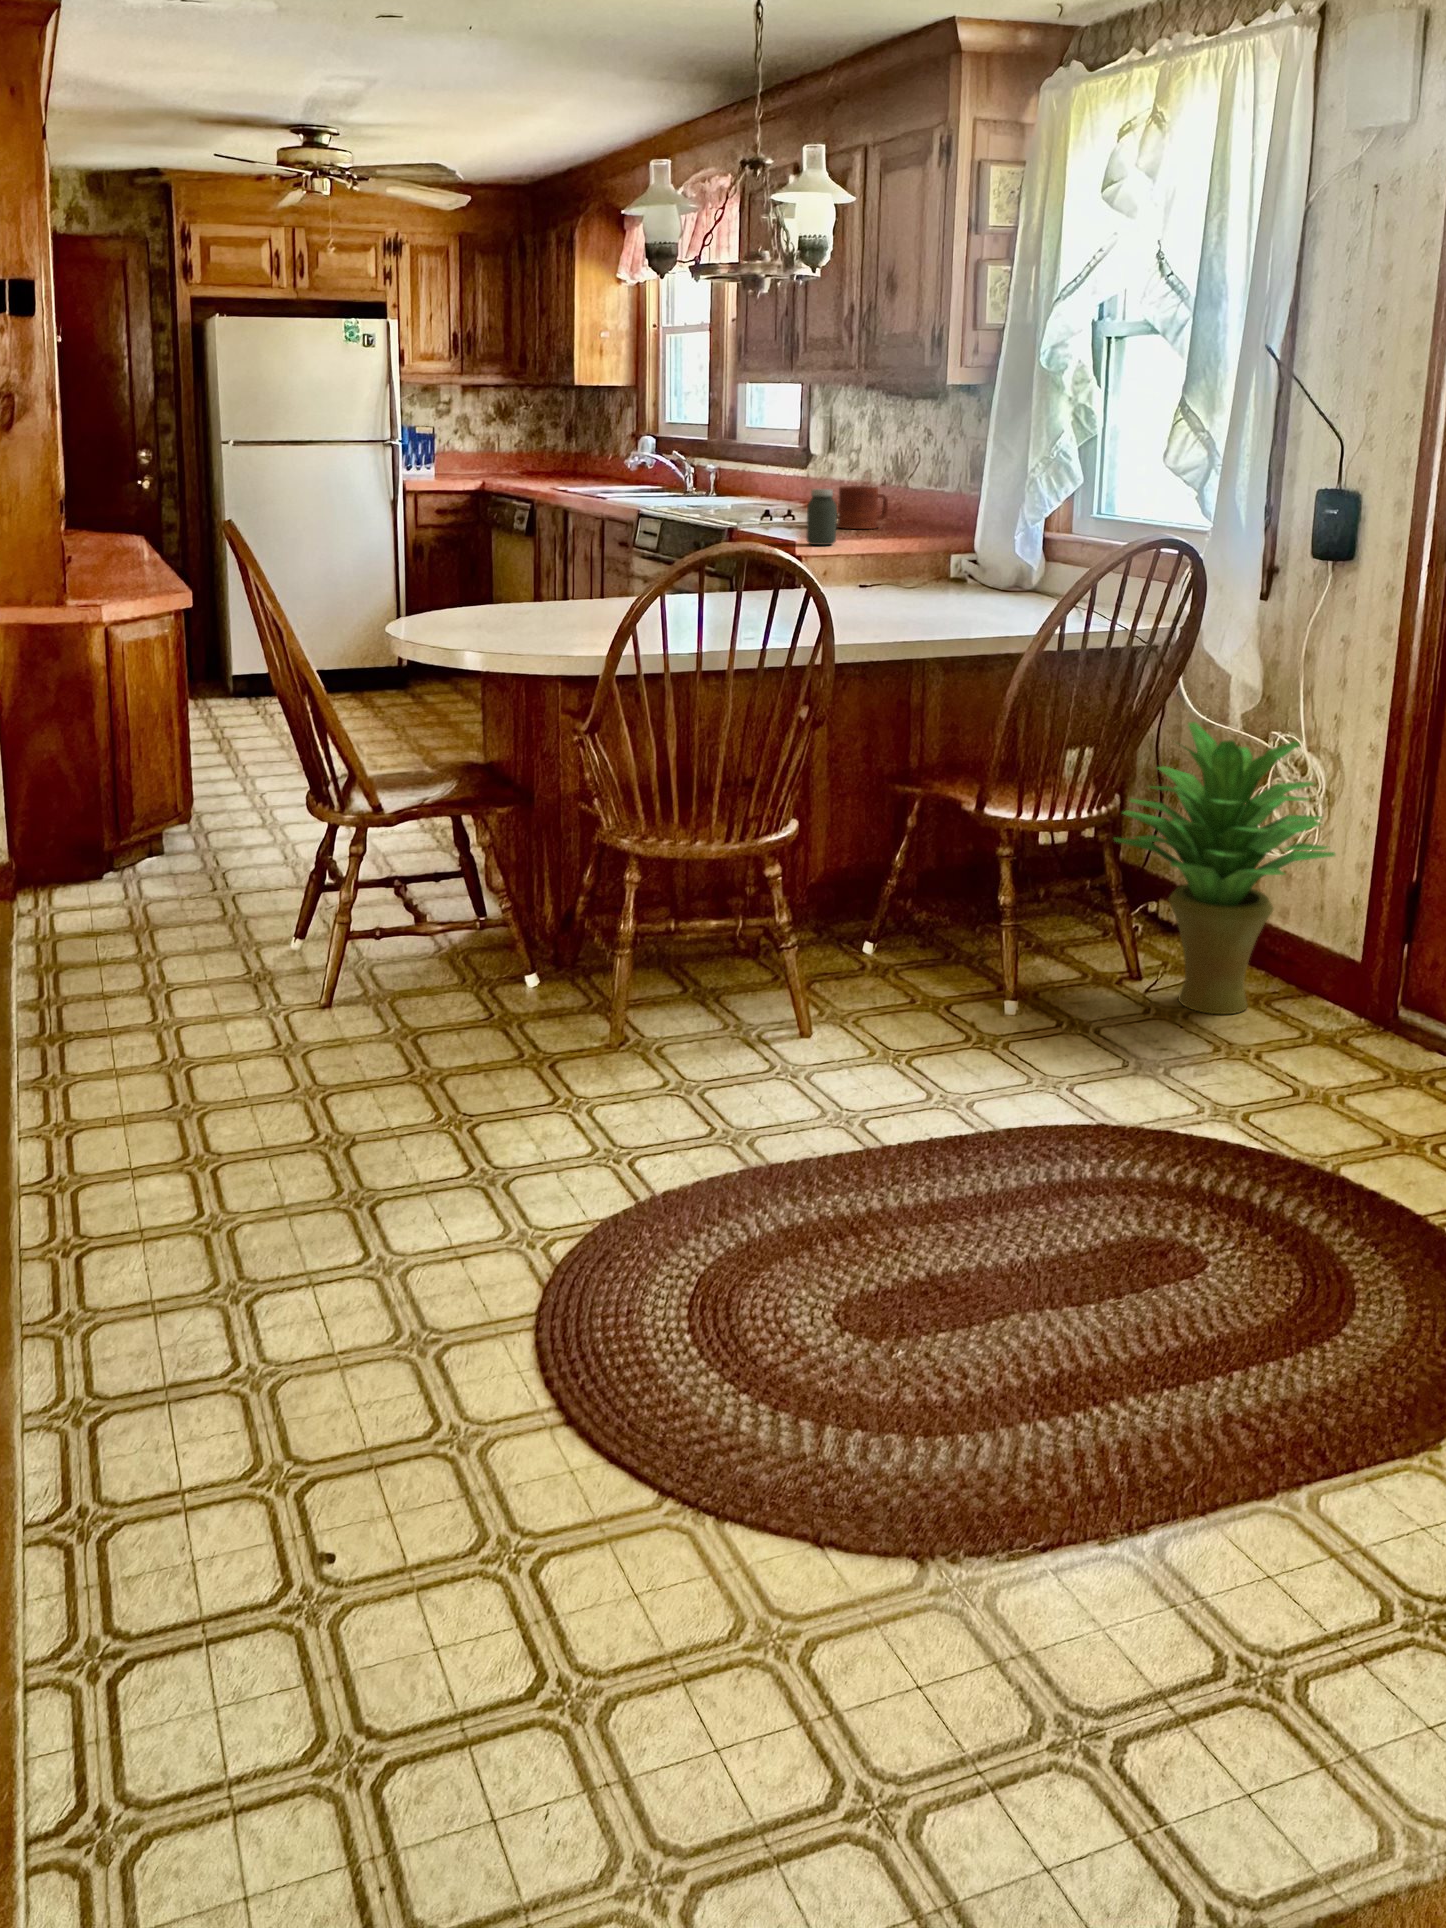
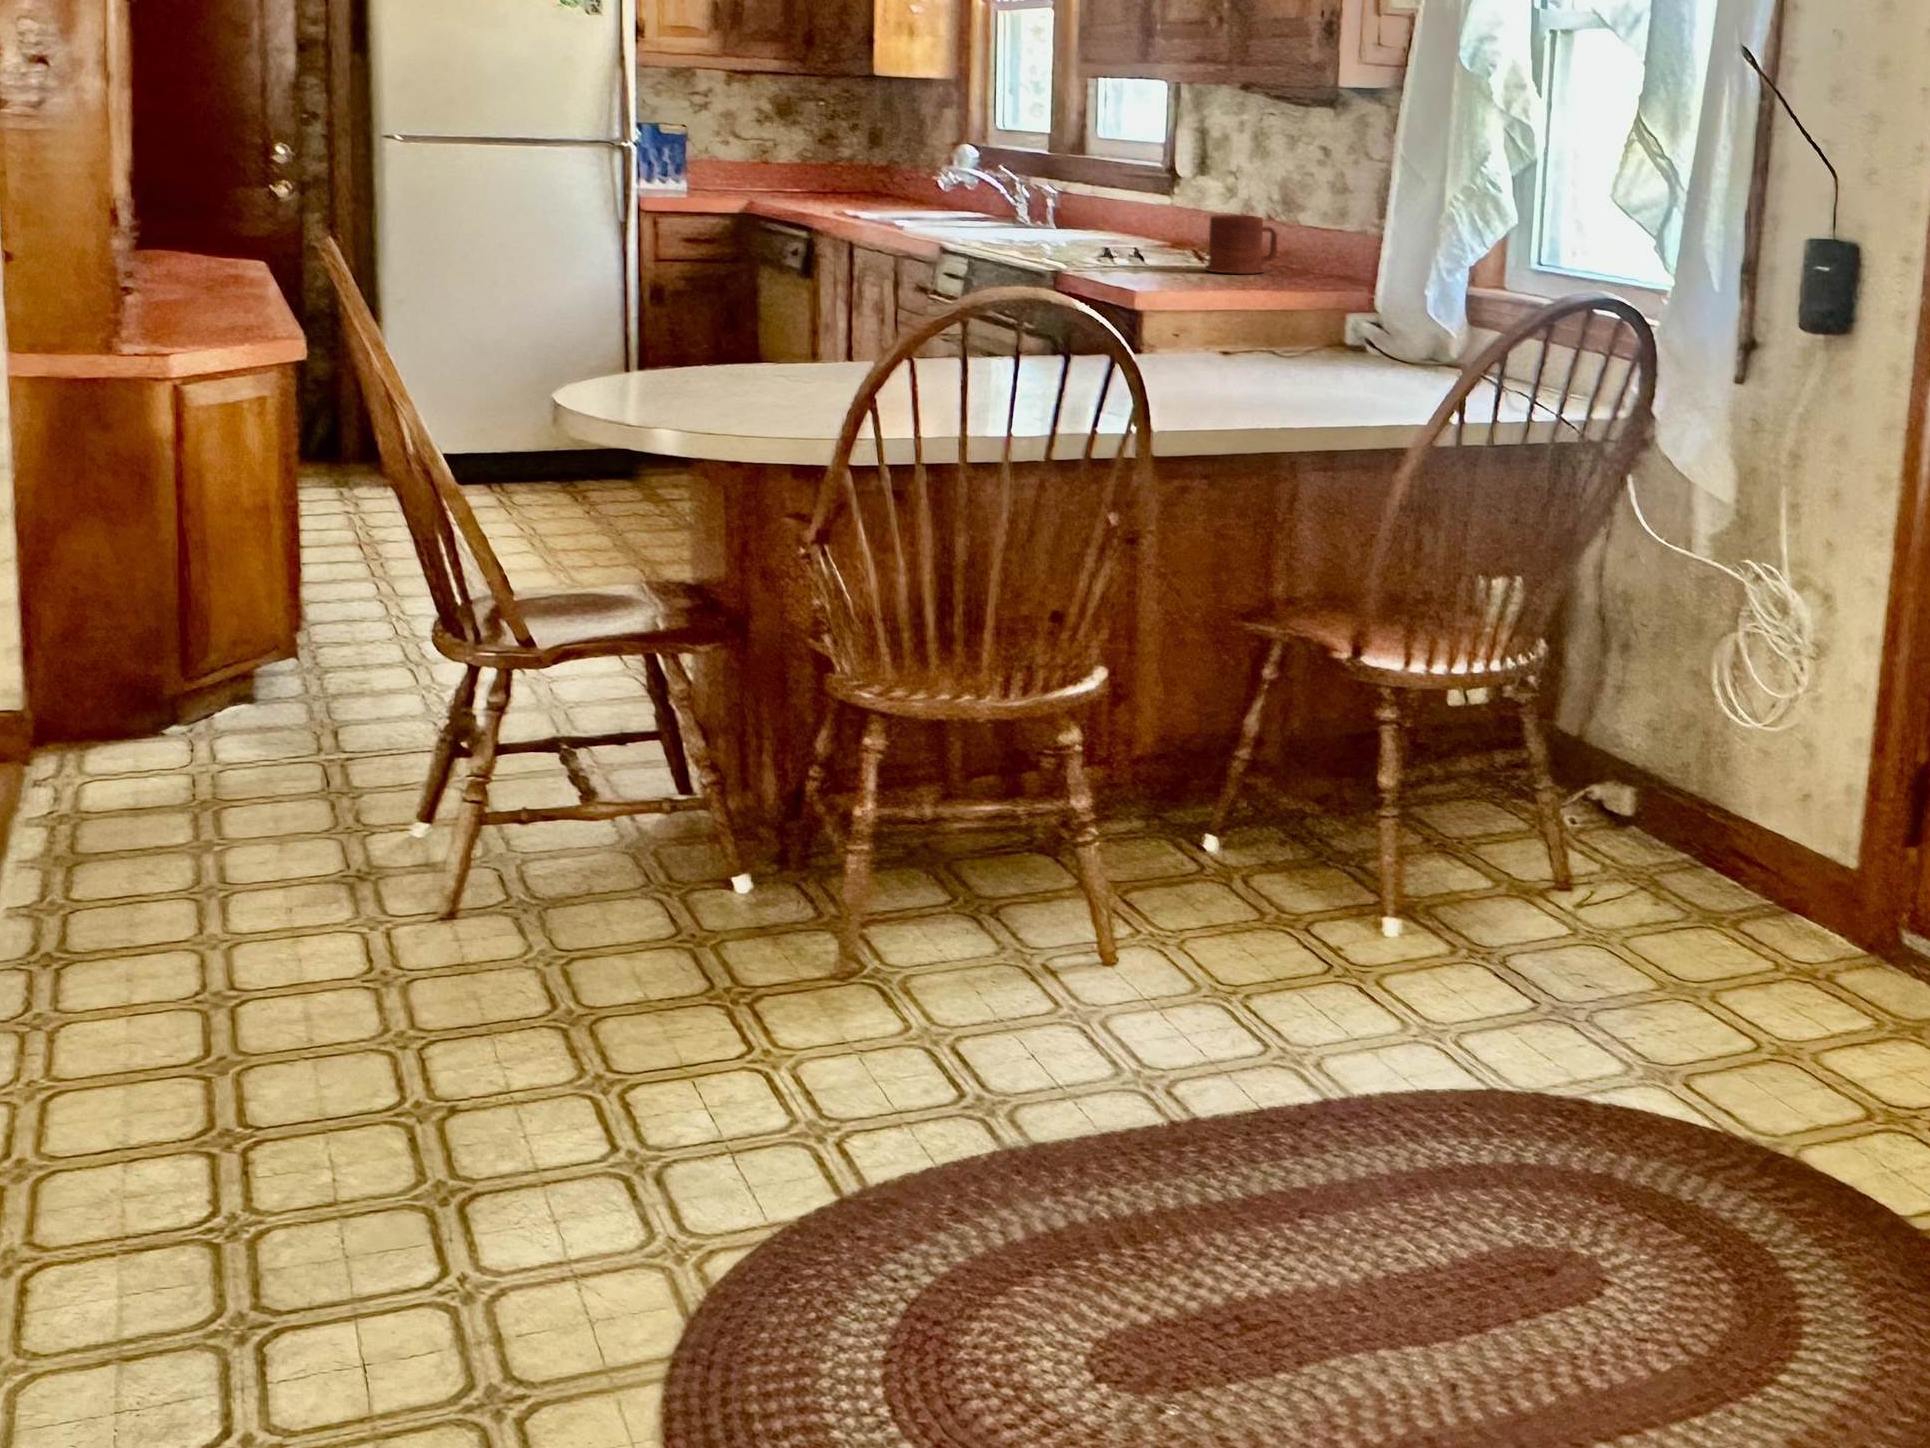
jar: present [807,489,837,545] -> none [1155,219,1197,295]
potted plant: present [1114,722,1335,1014] -> none [1541,544,1839,948]

